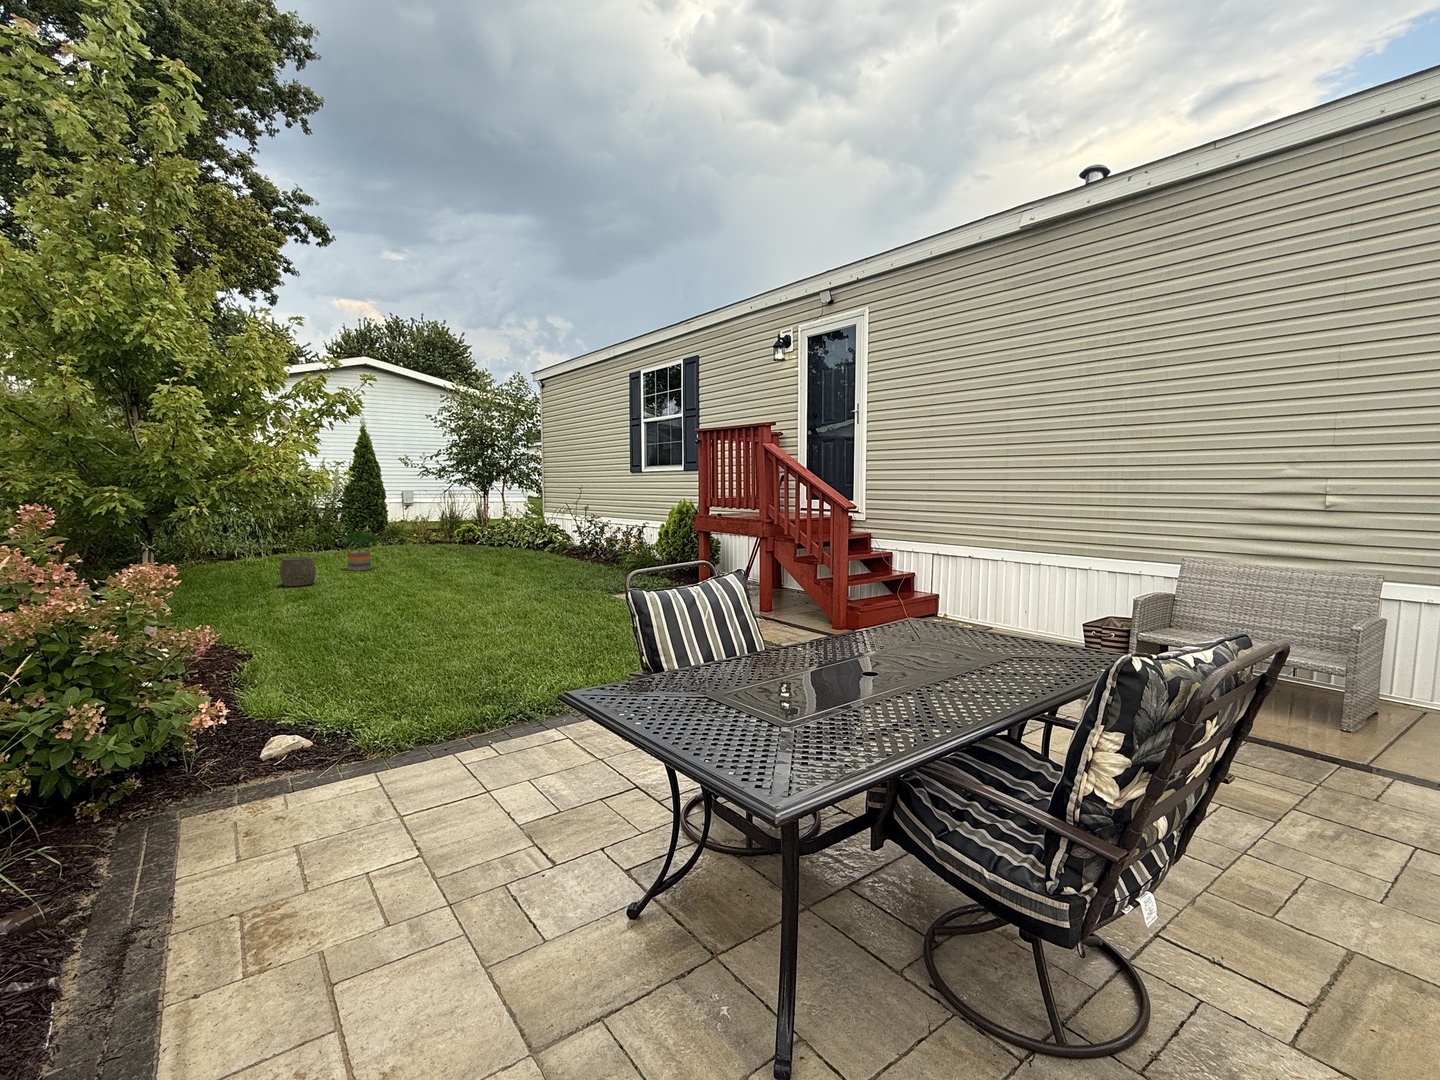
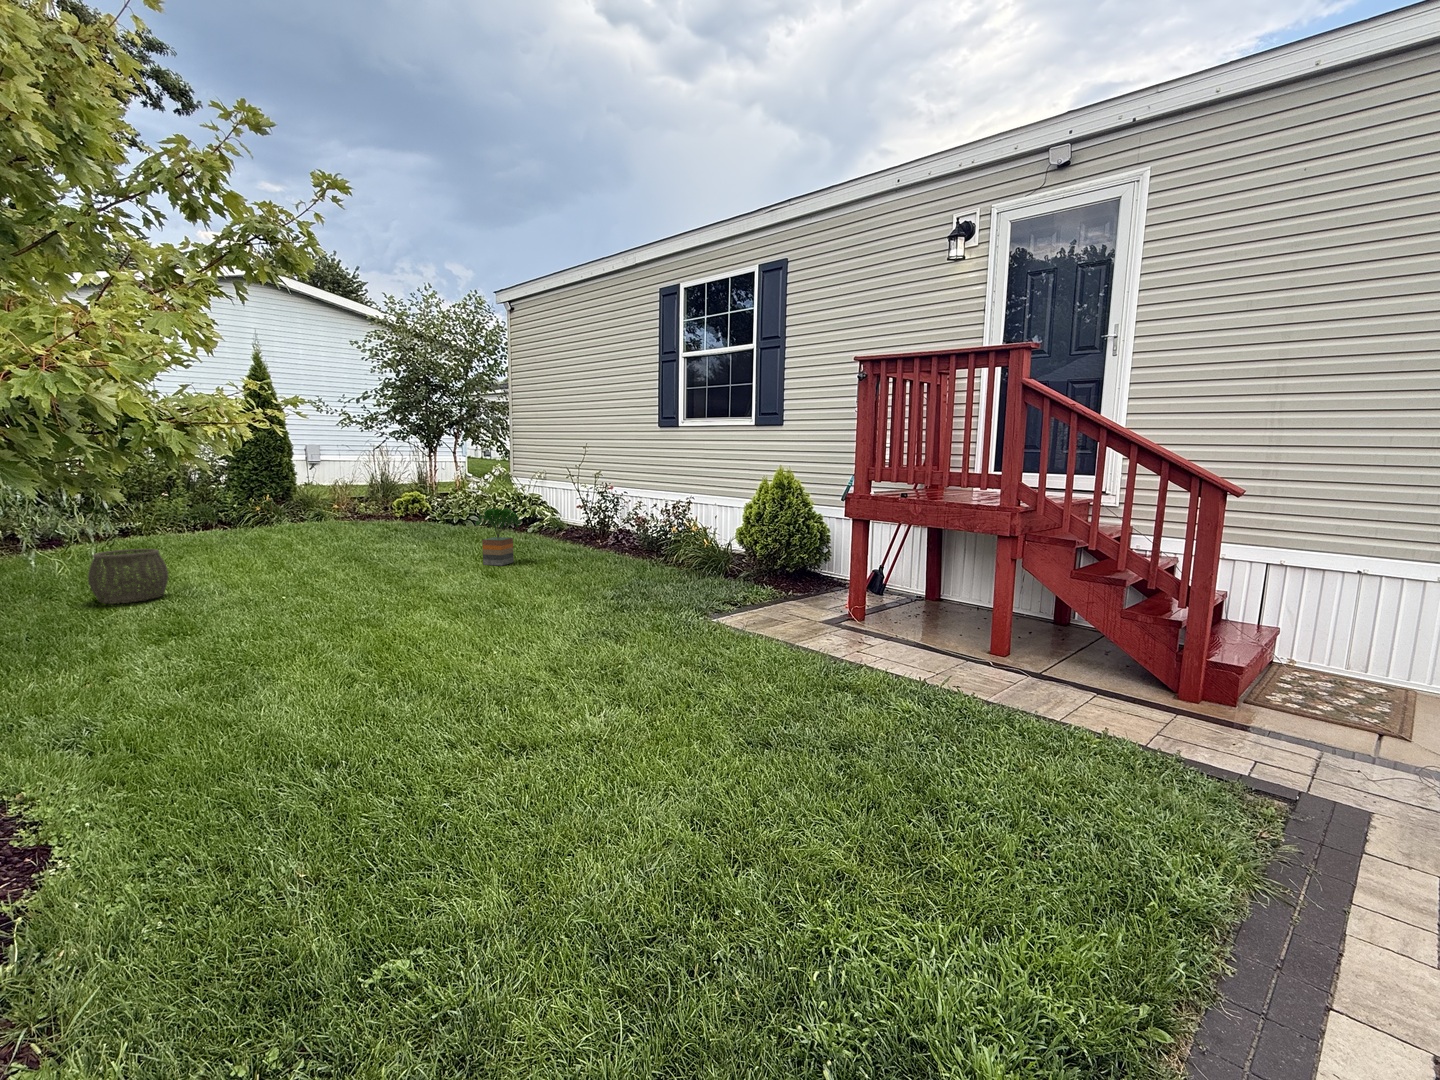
potted tree: present [344,532,376,571] -> present [476,508,521,566]

